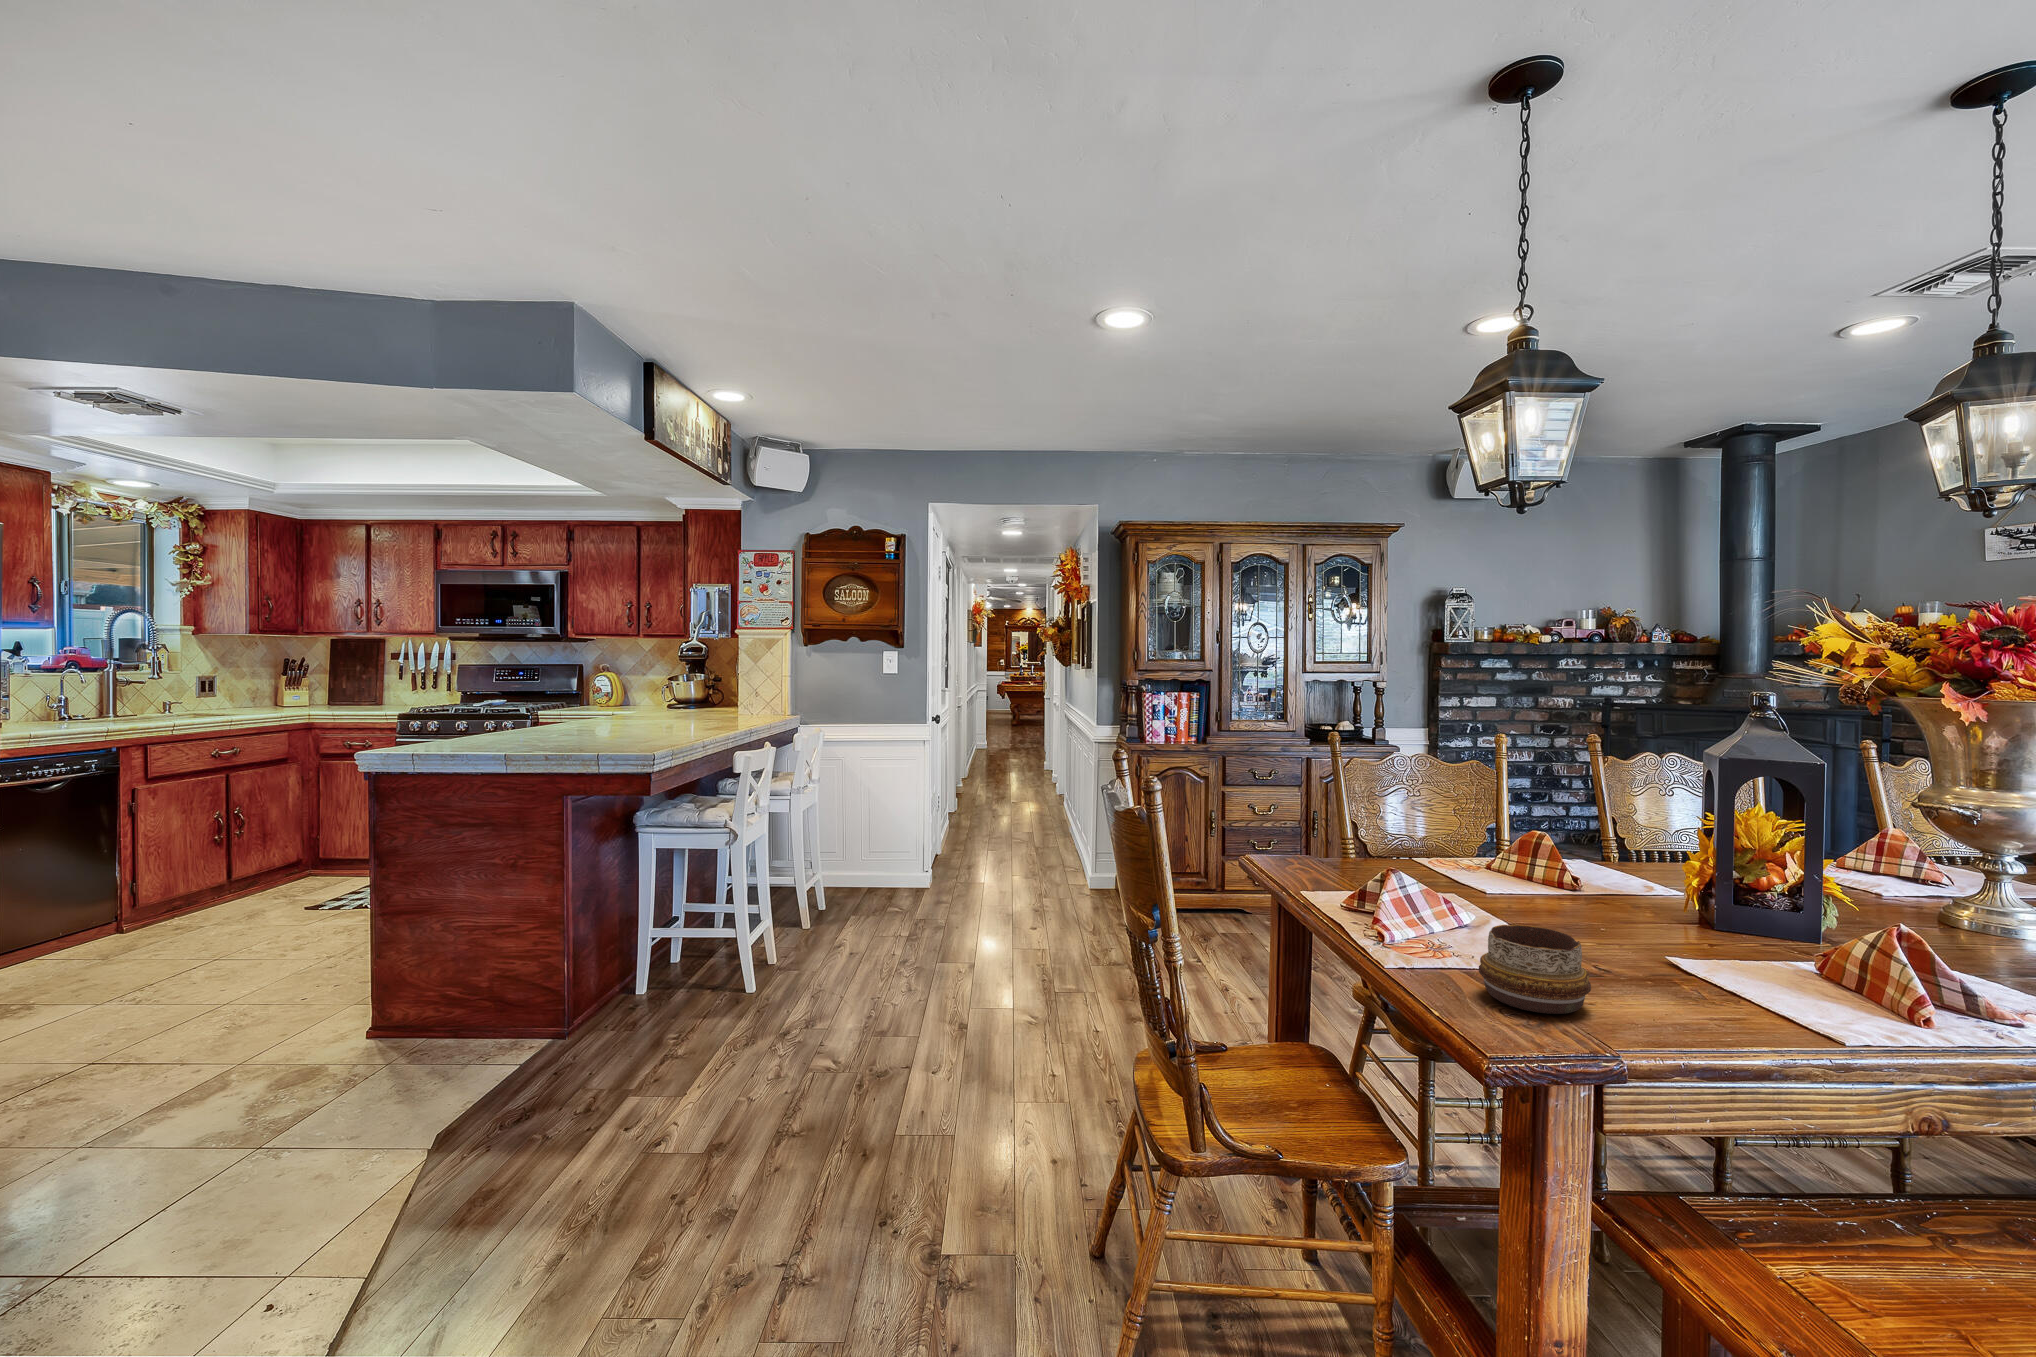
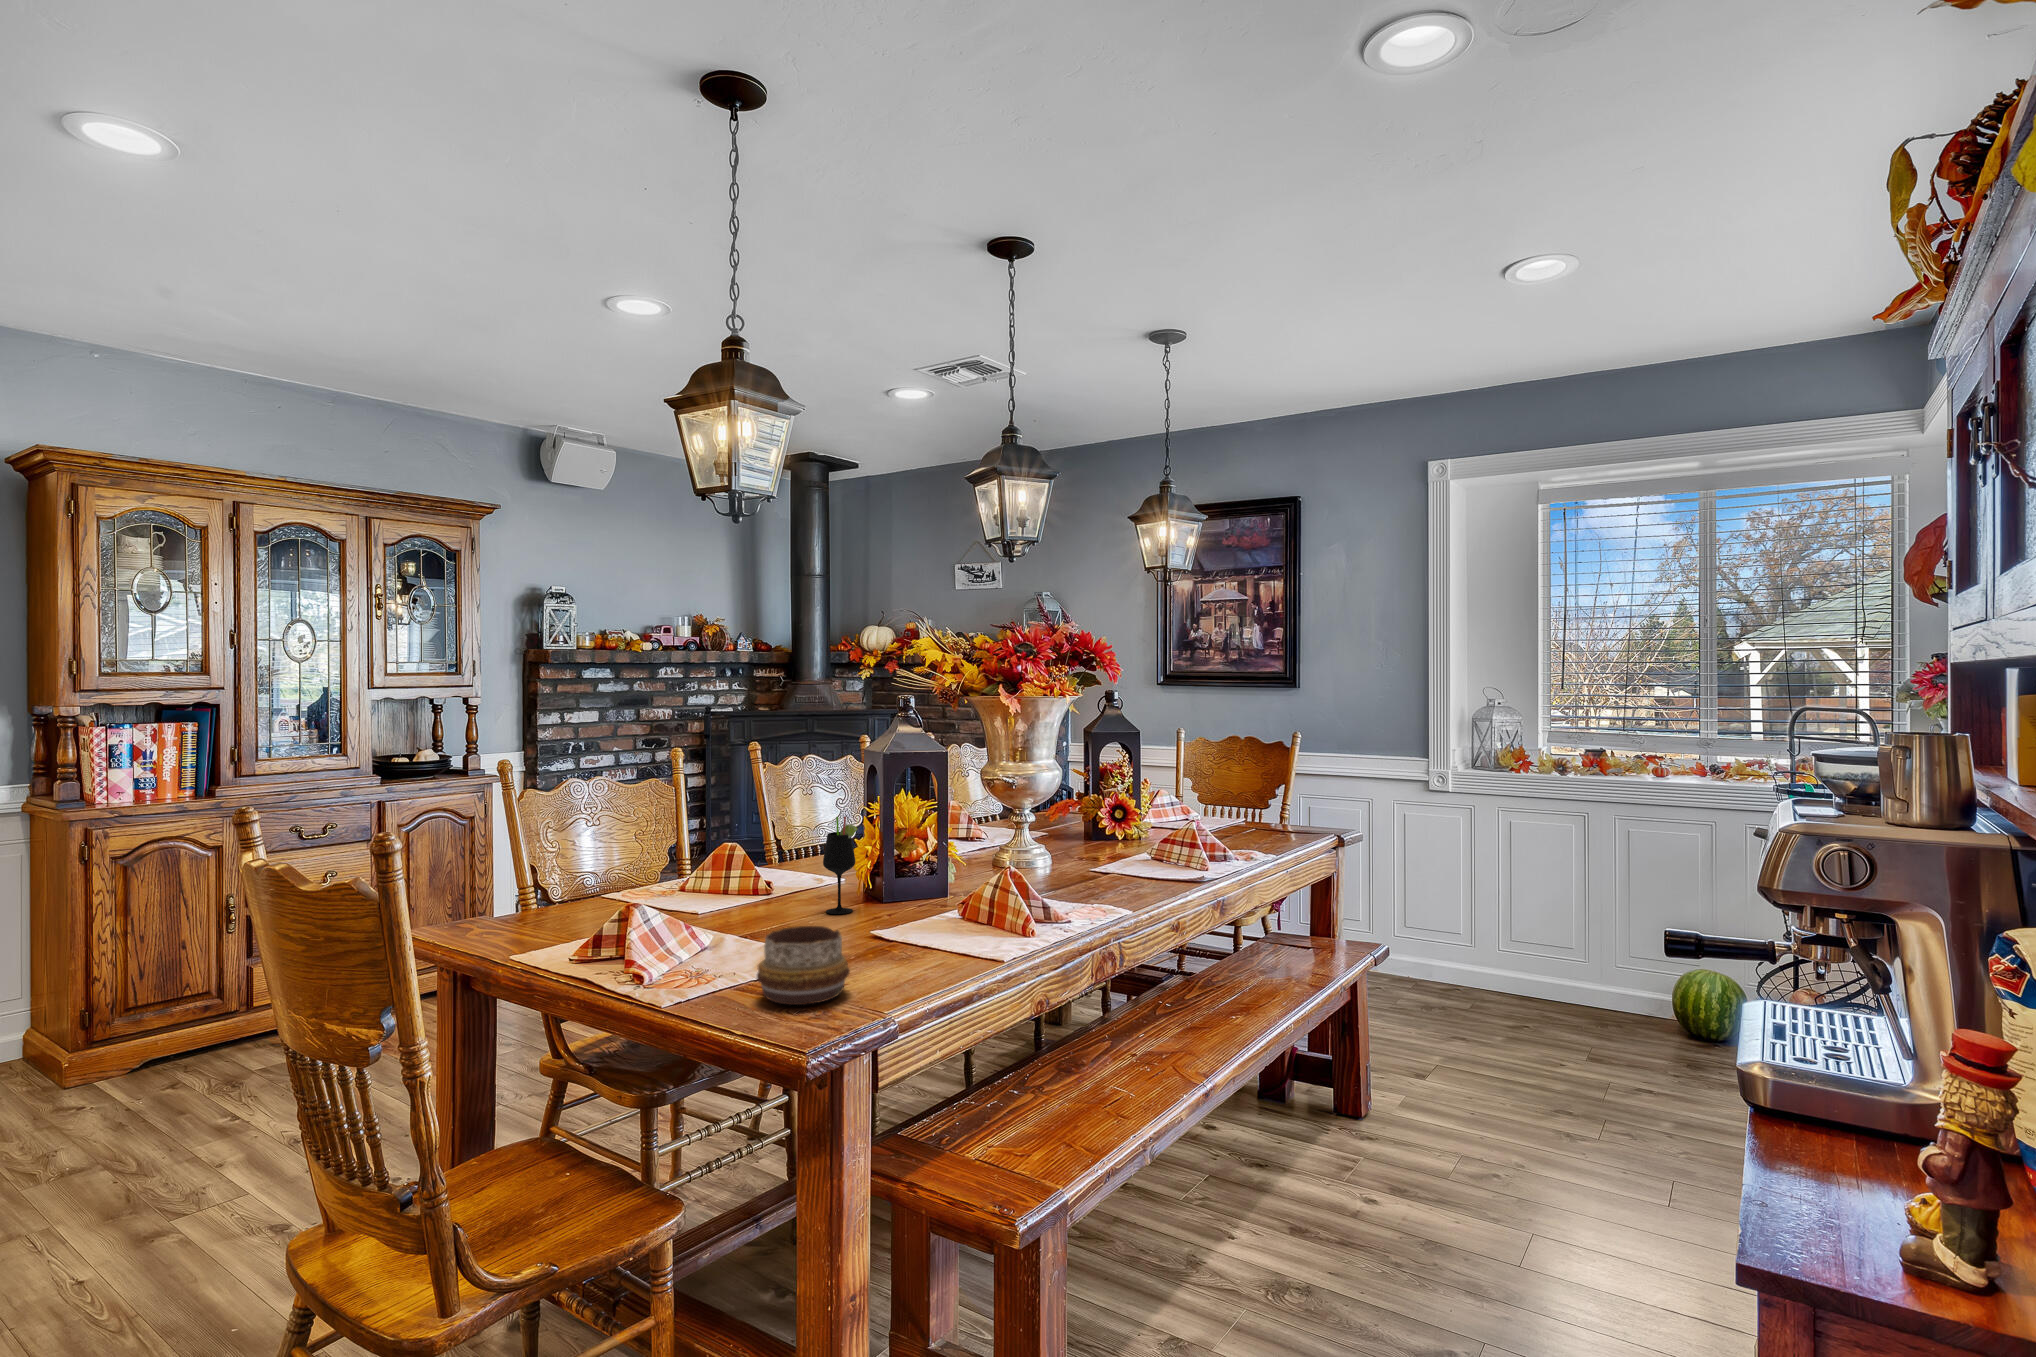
wine glass: none [1629,820,1673,929] -> present [823,816,857,914]

